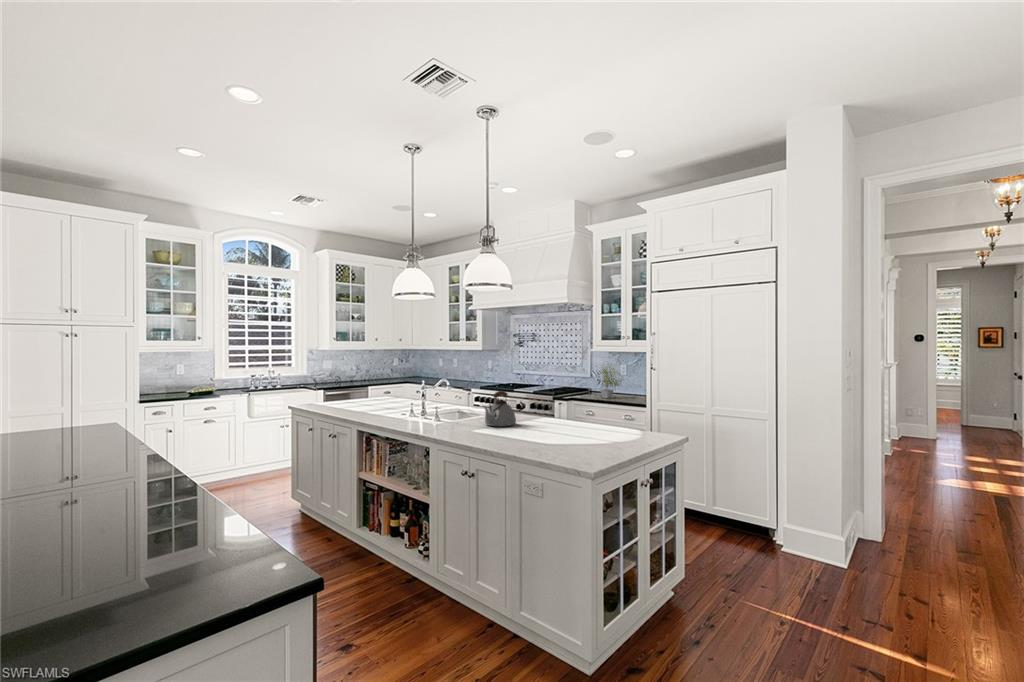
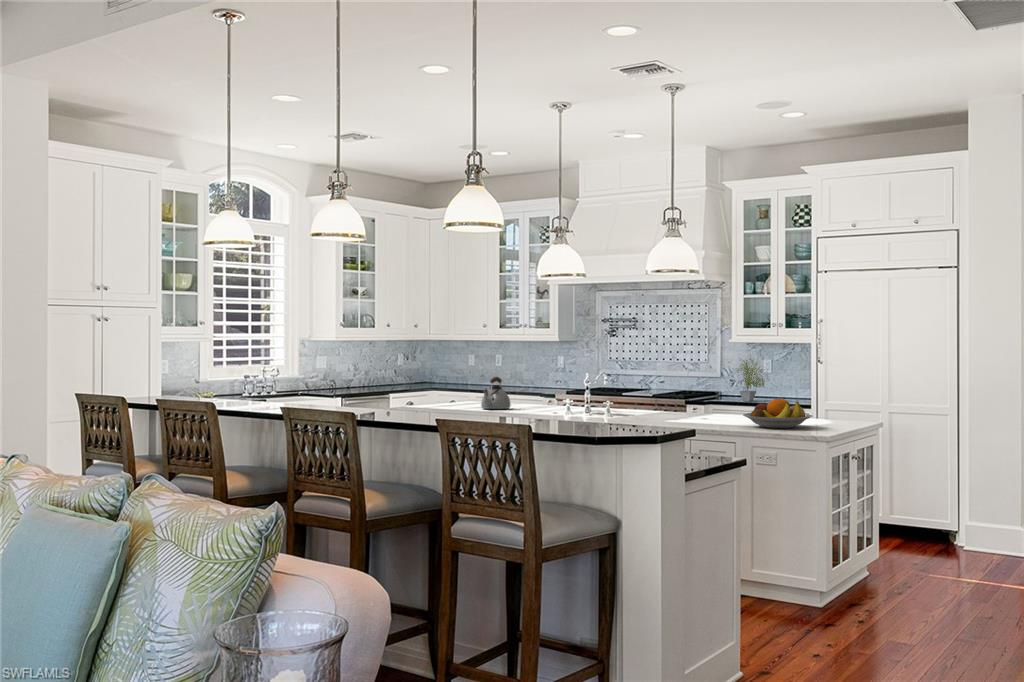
kettle: present [484,391,516,426] -> present [481,377,511,409]
fruit bowl: none [524,416,597,449] -> present [743,398,813,428]

